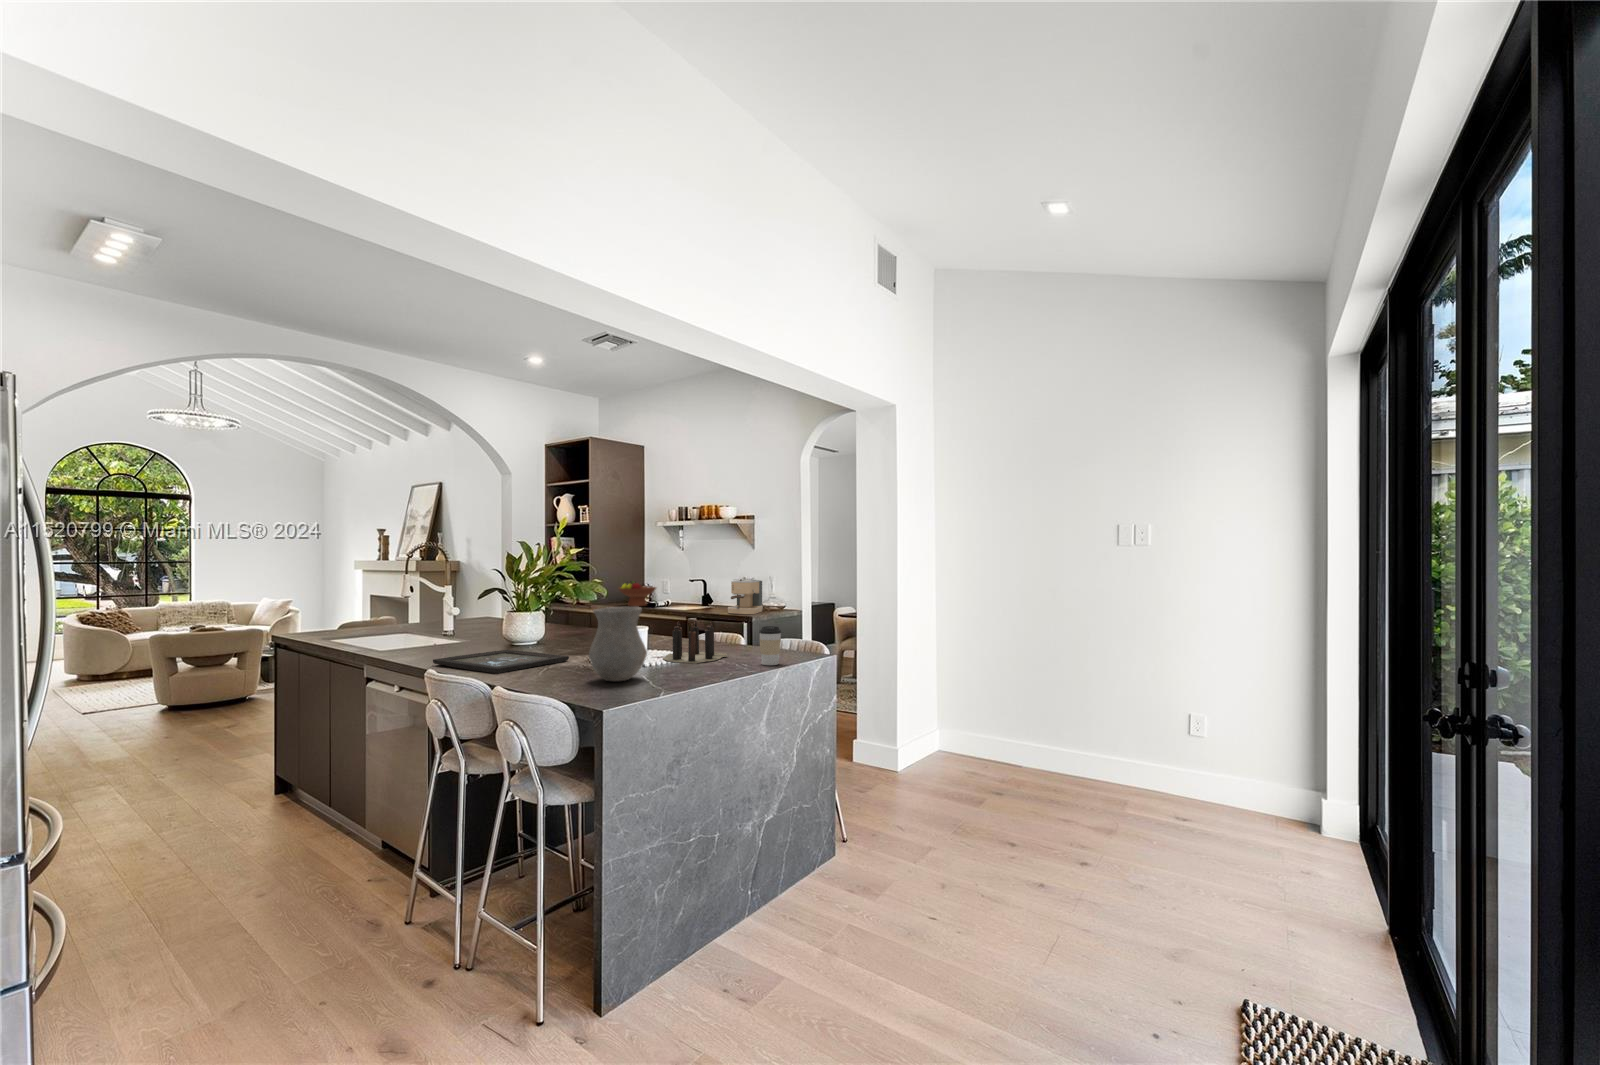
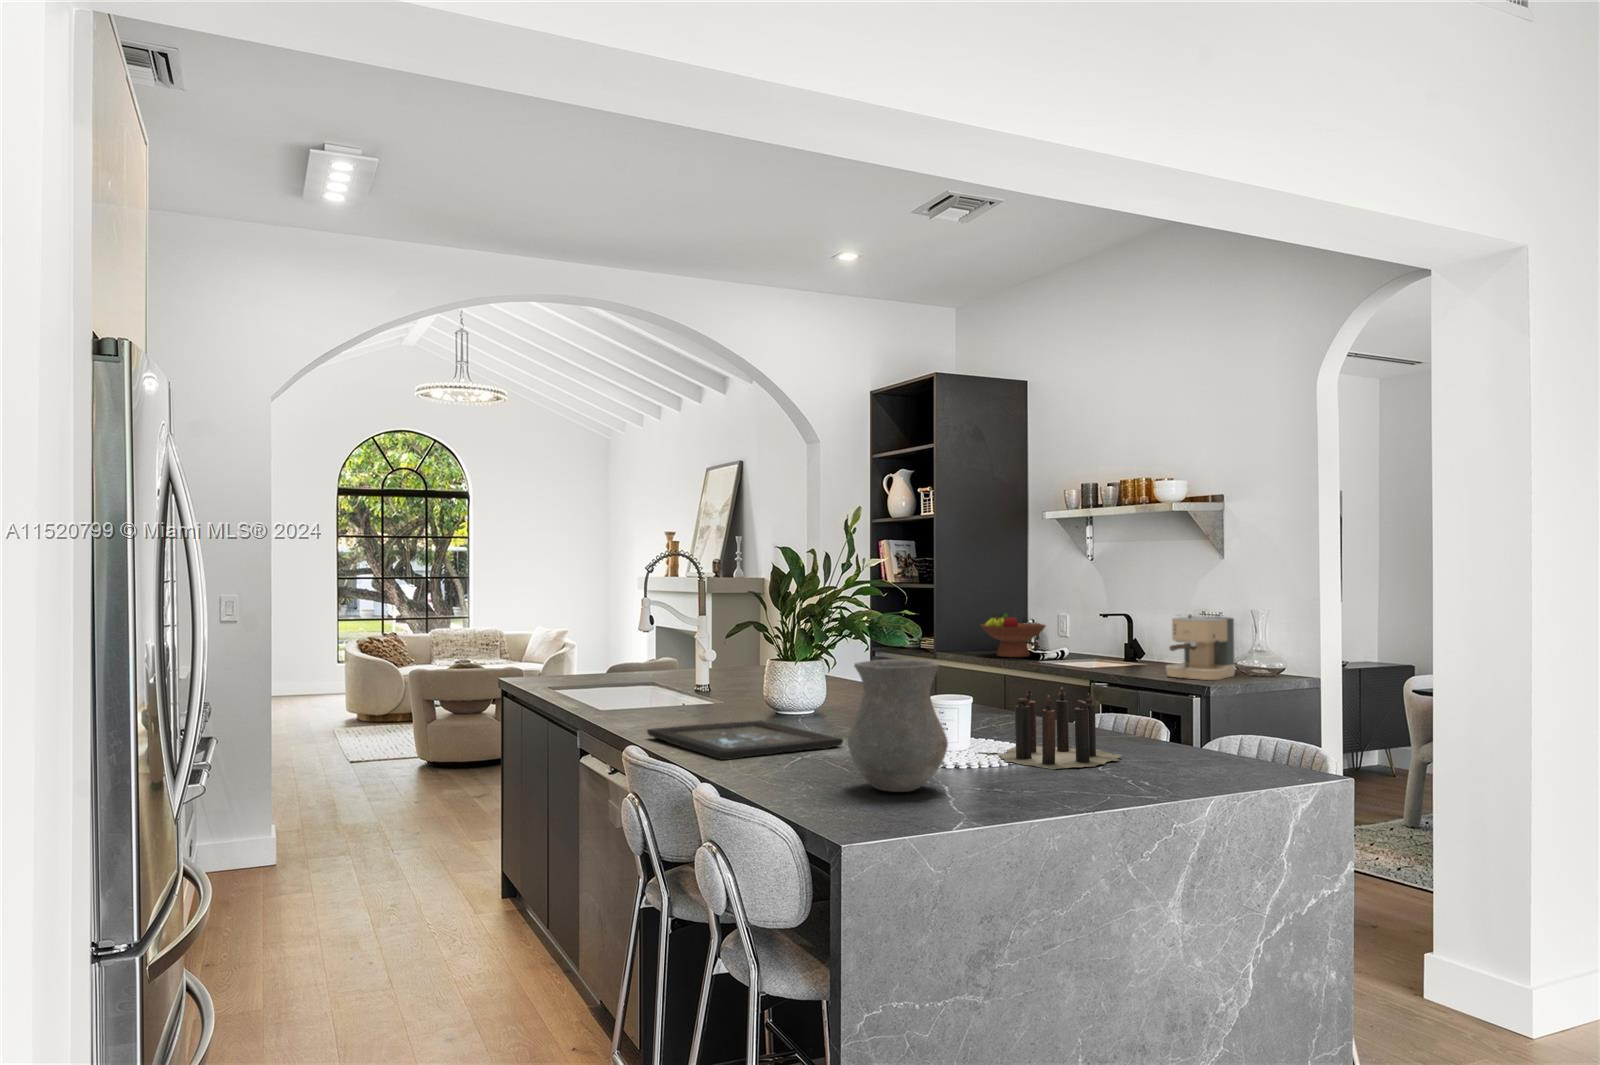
coffee cup: present [759,626,781,665] -> none [1174,709,1221,786]

